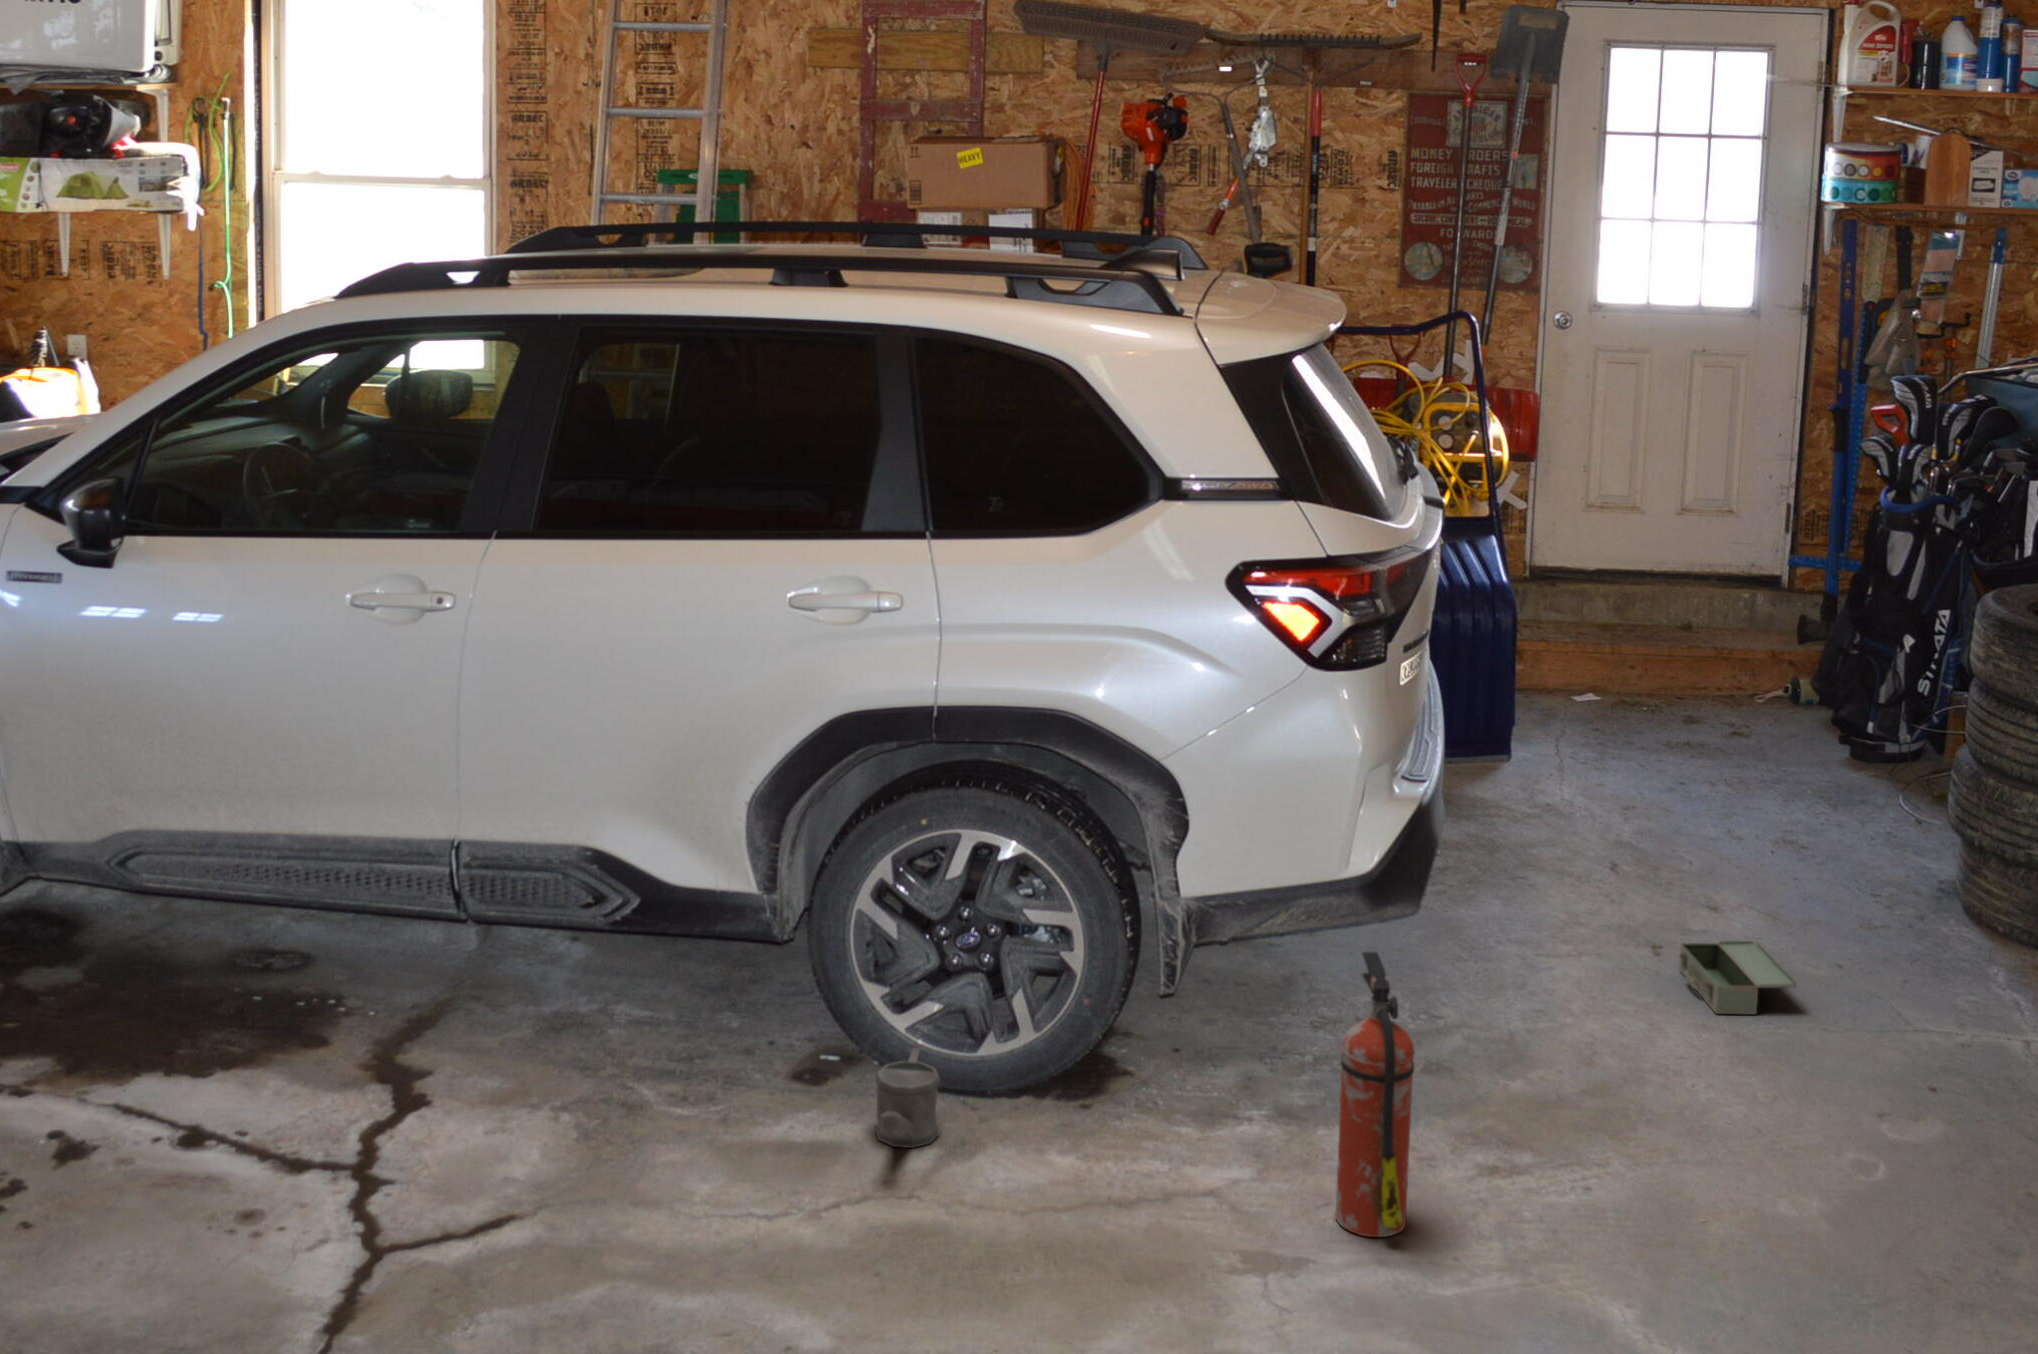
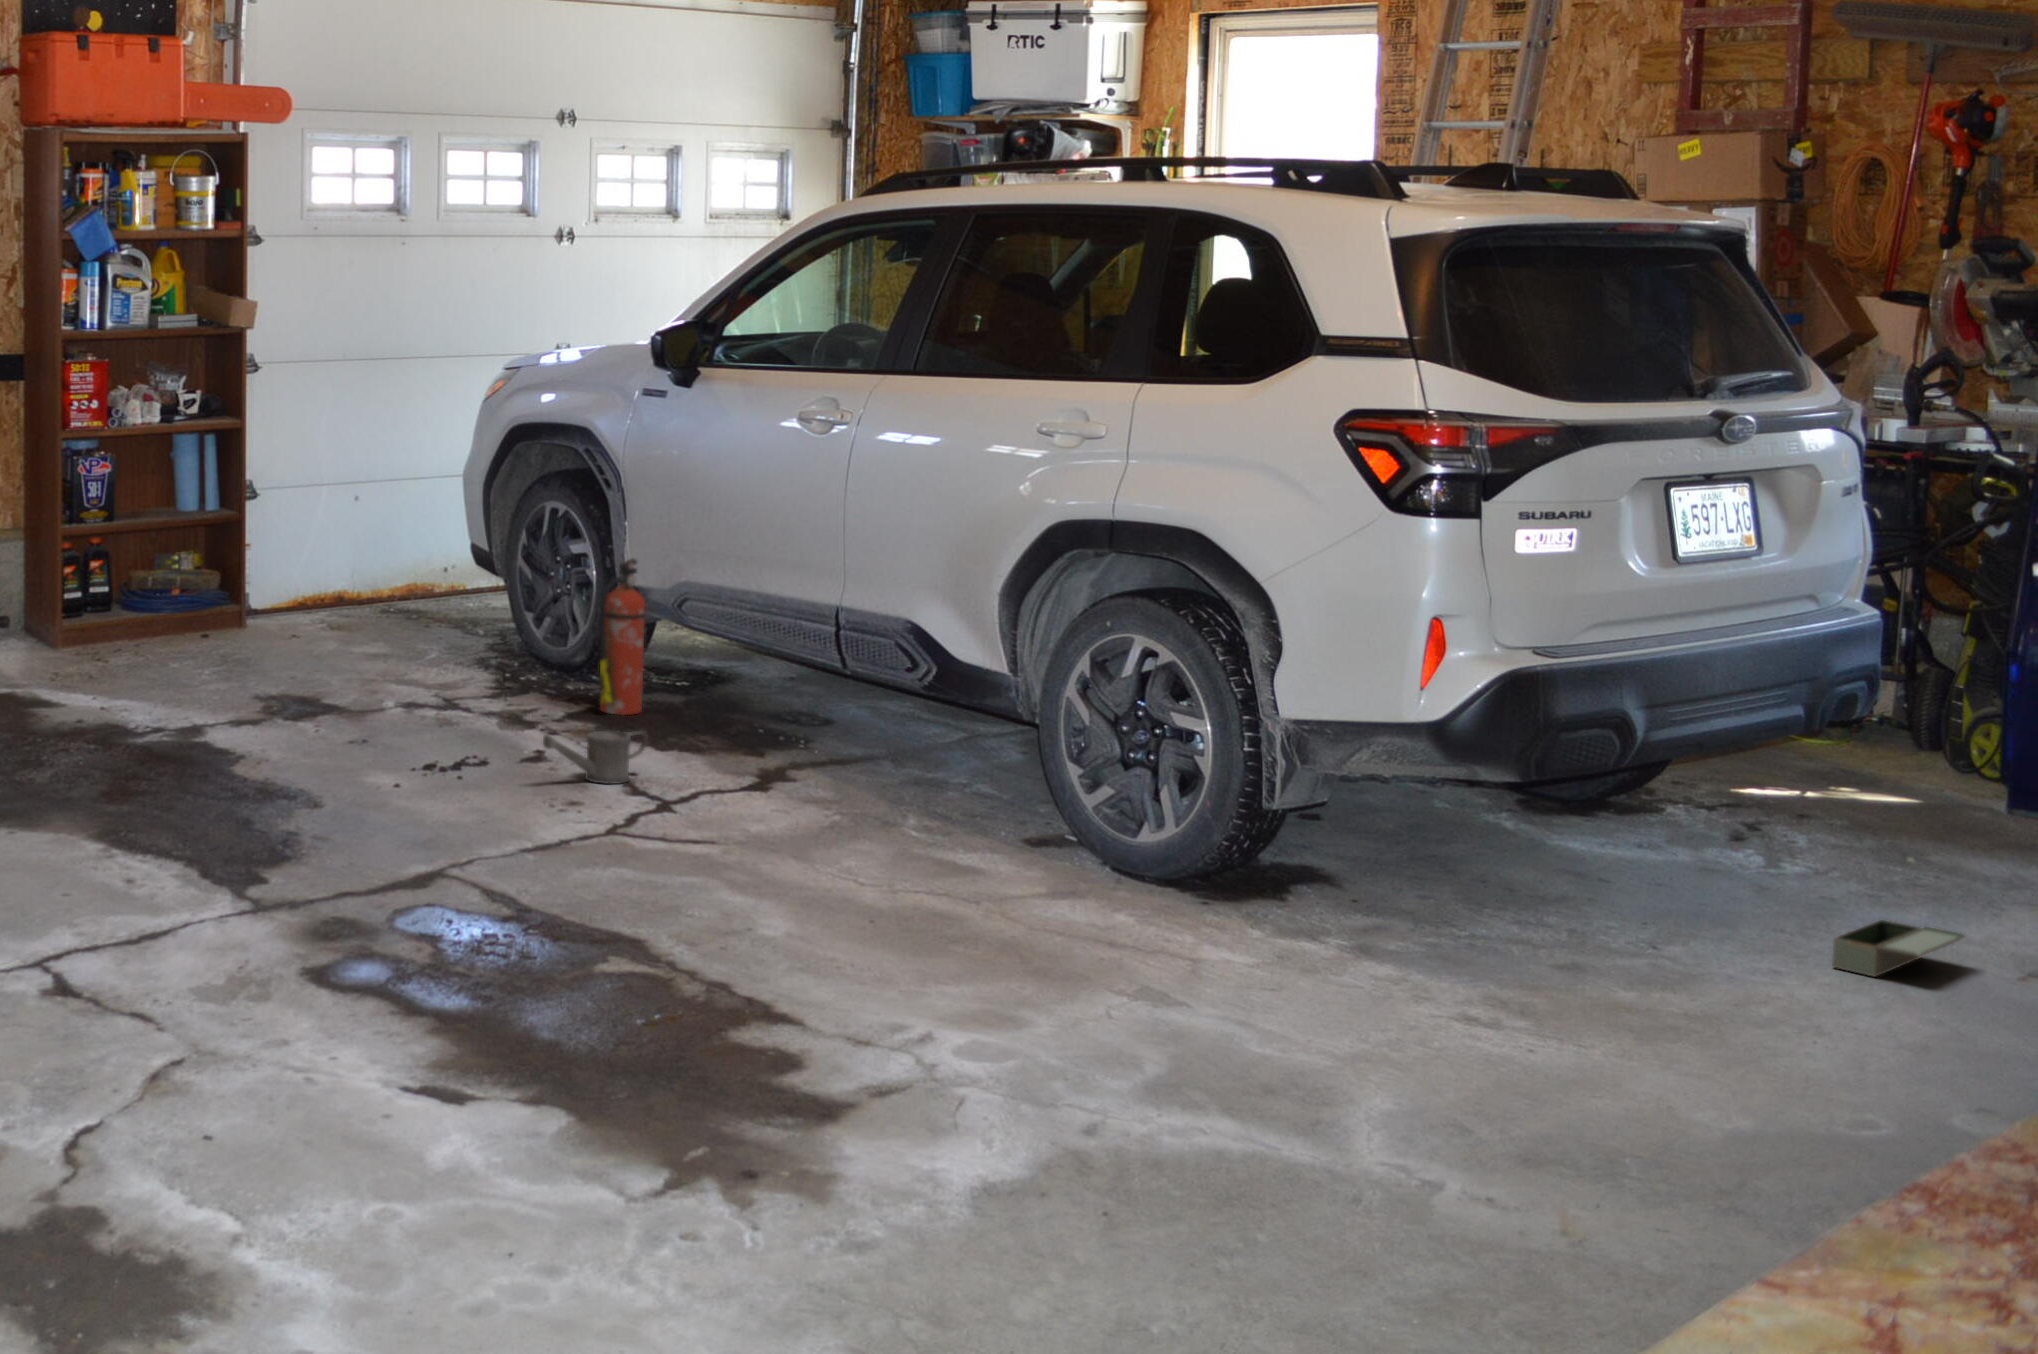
fire extinguisher: present [1335,952,1415,1237] -> present [599,559,645,715]
watering can: present [875,1048,940,1148] -> present [543,731,647,784]

